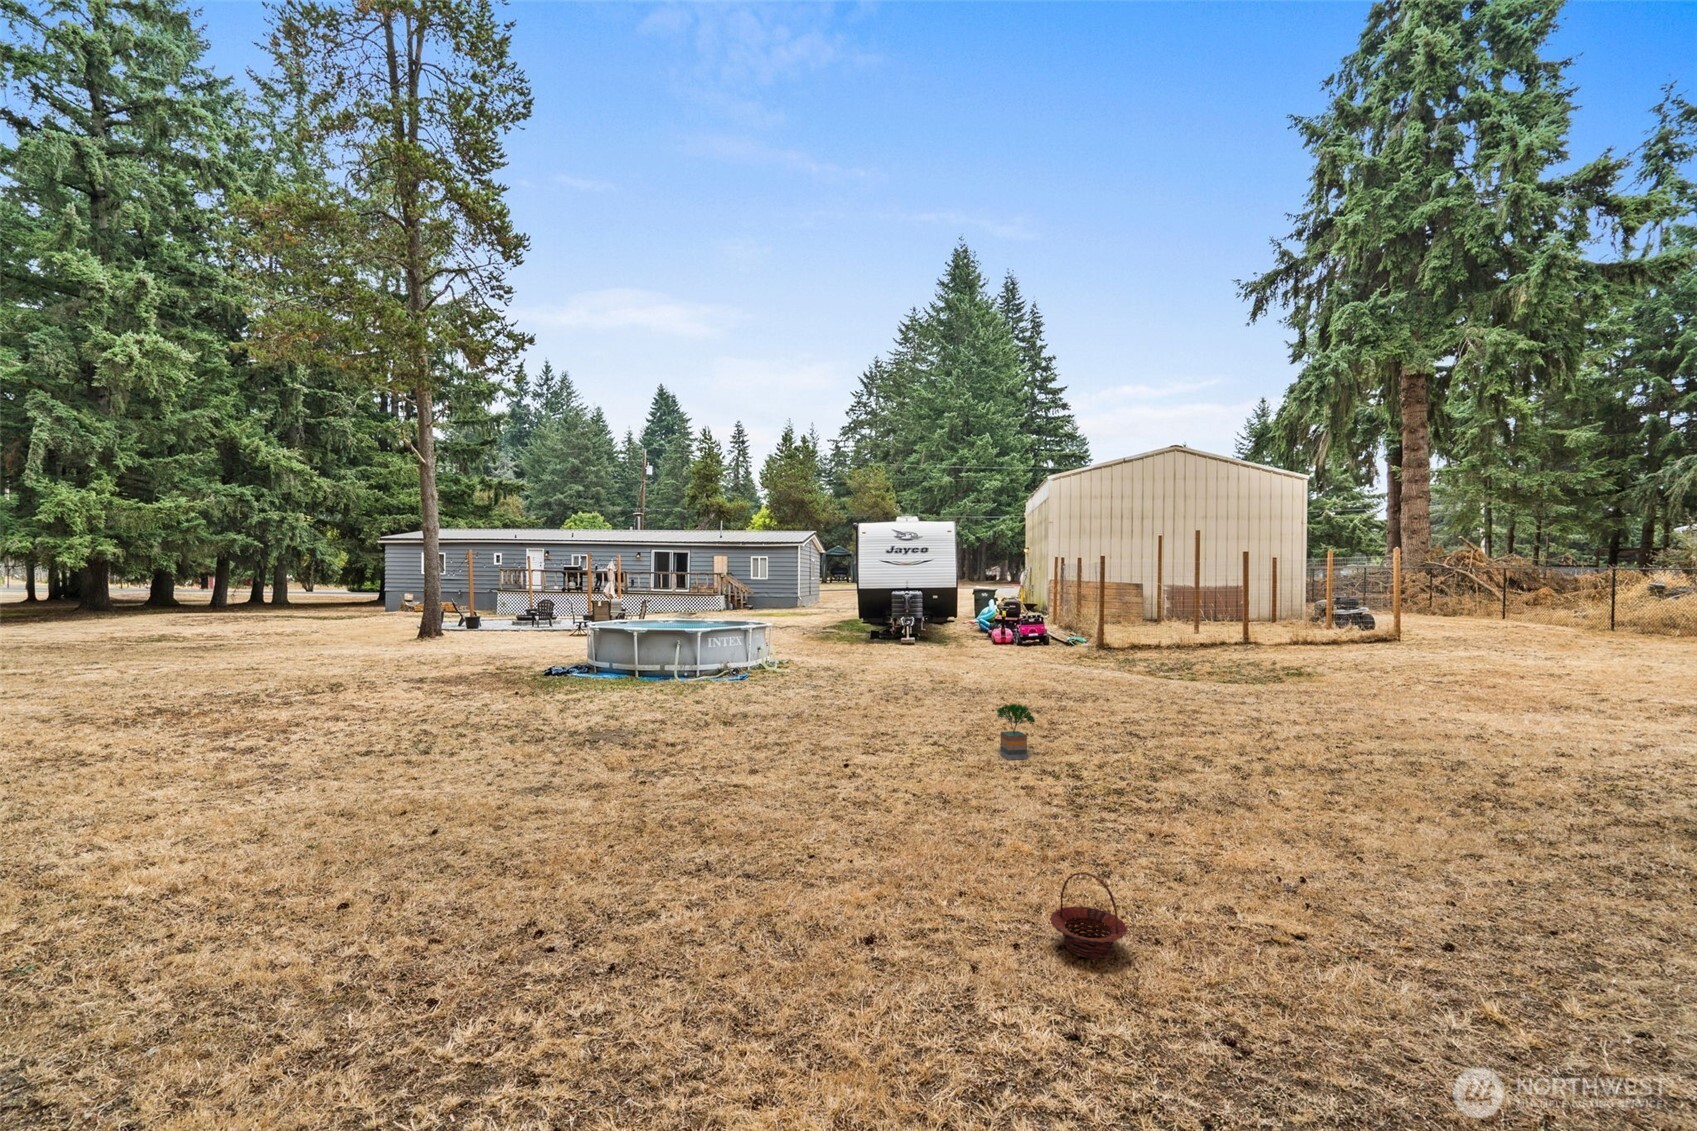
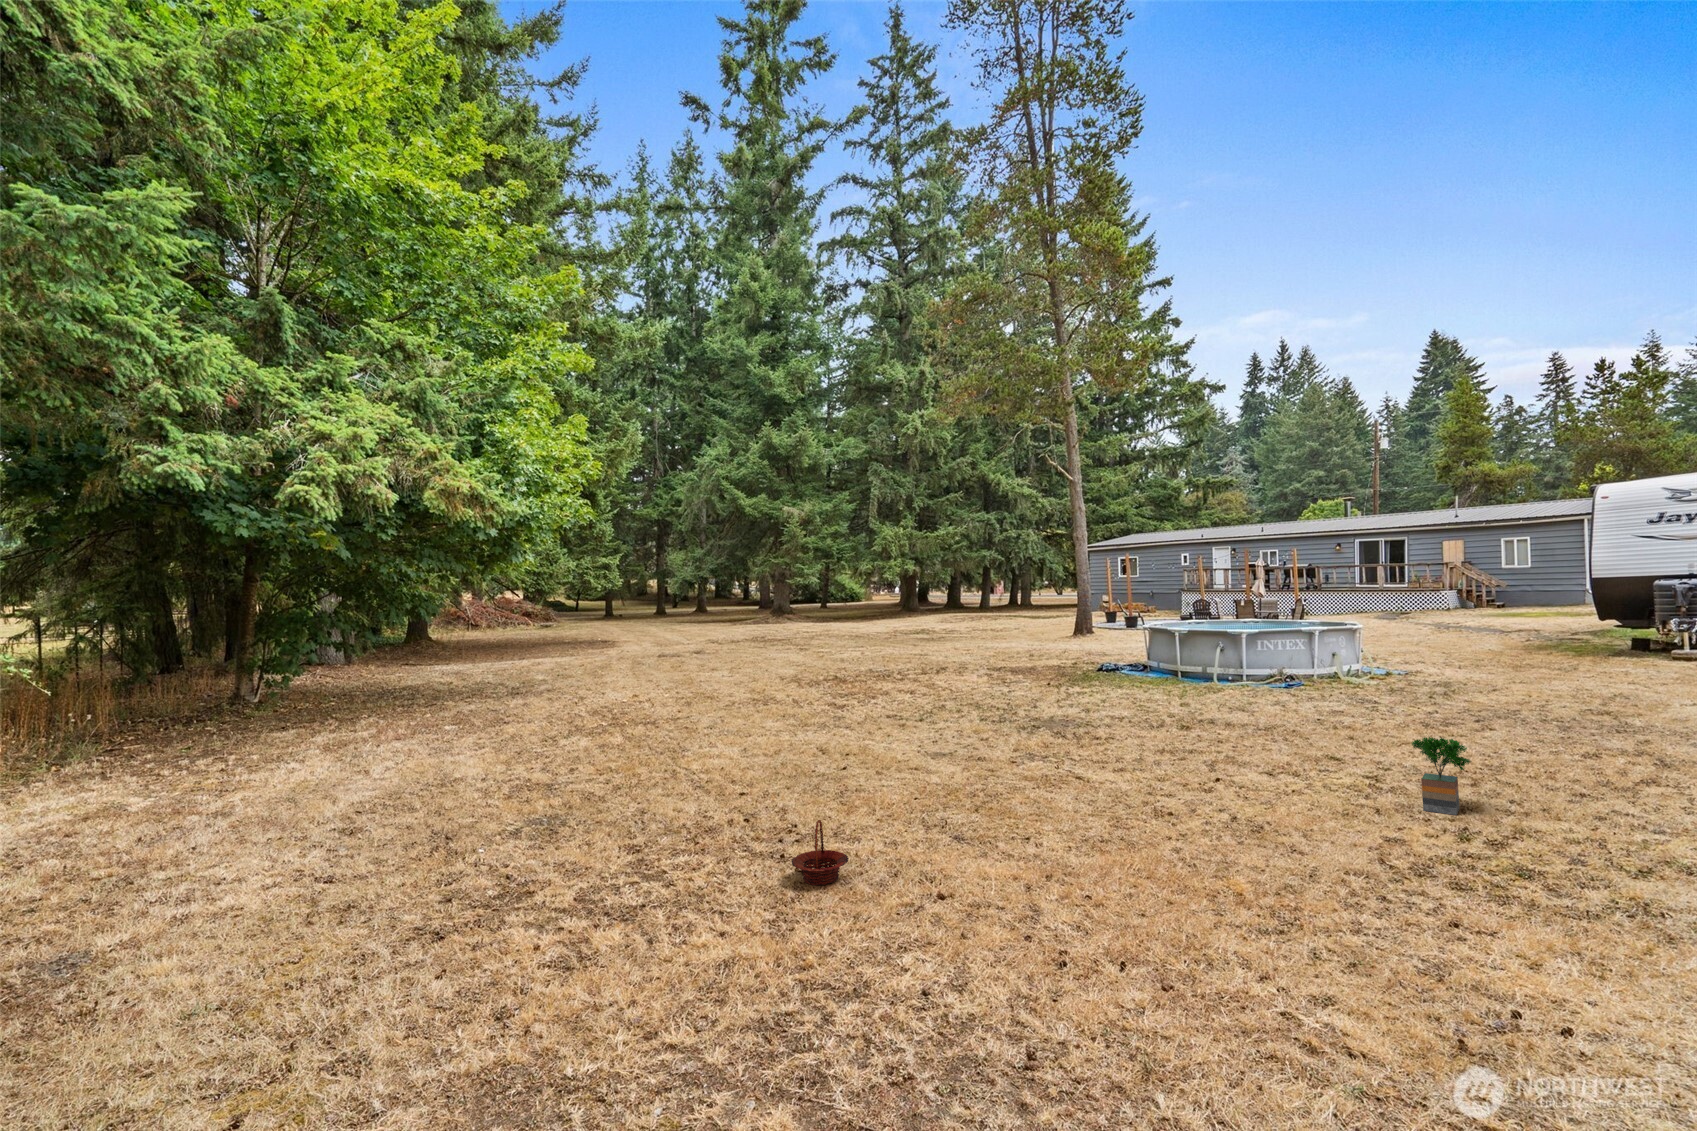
basket: present [1050,872,1127,959] -> present [791,820,849,885]

